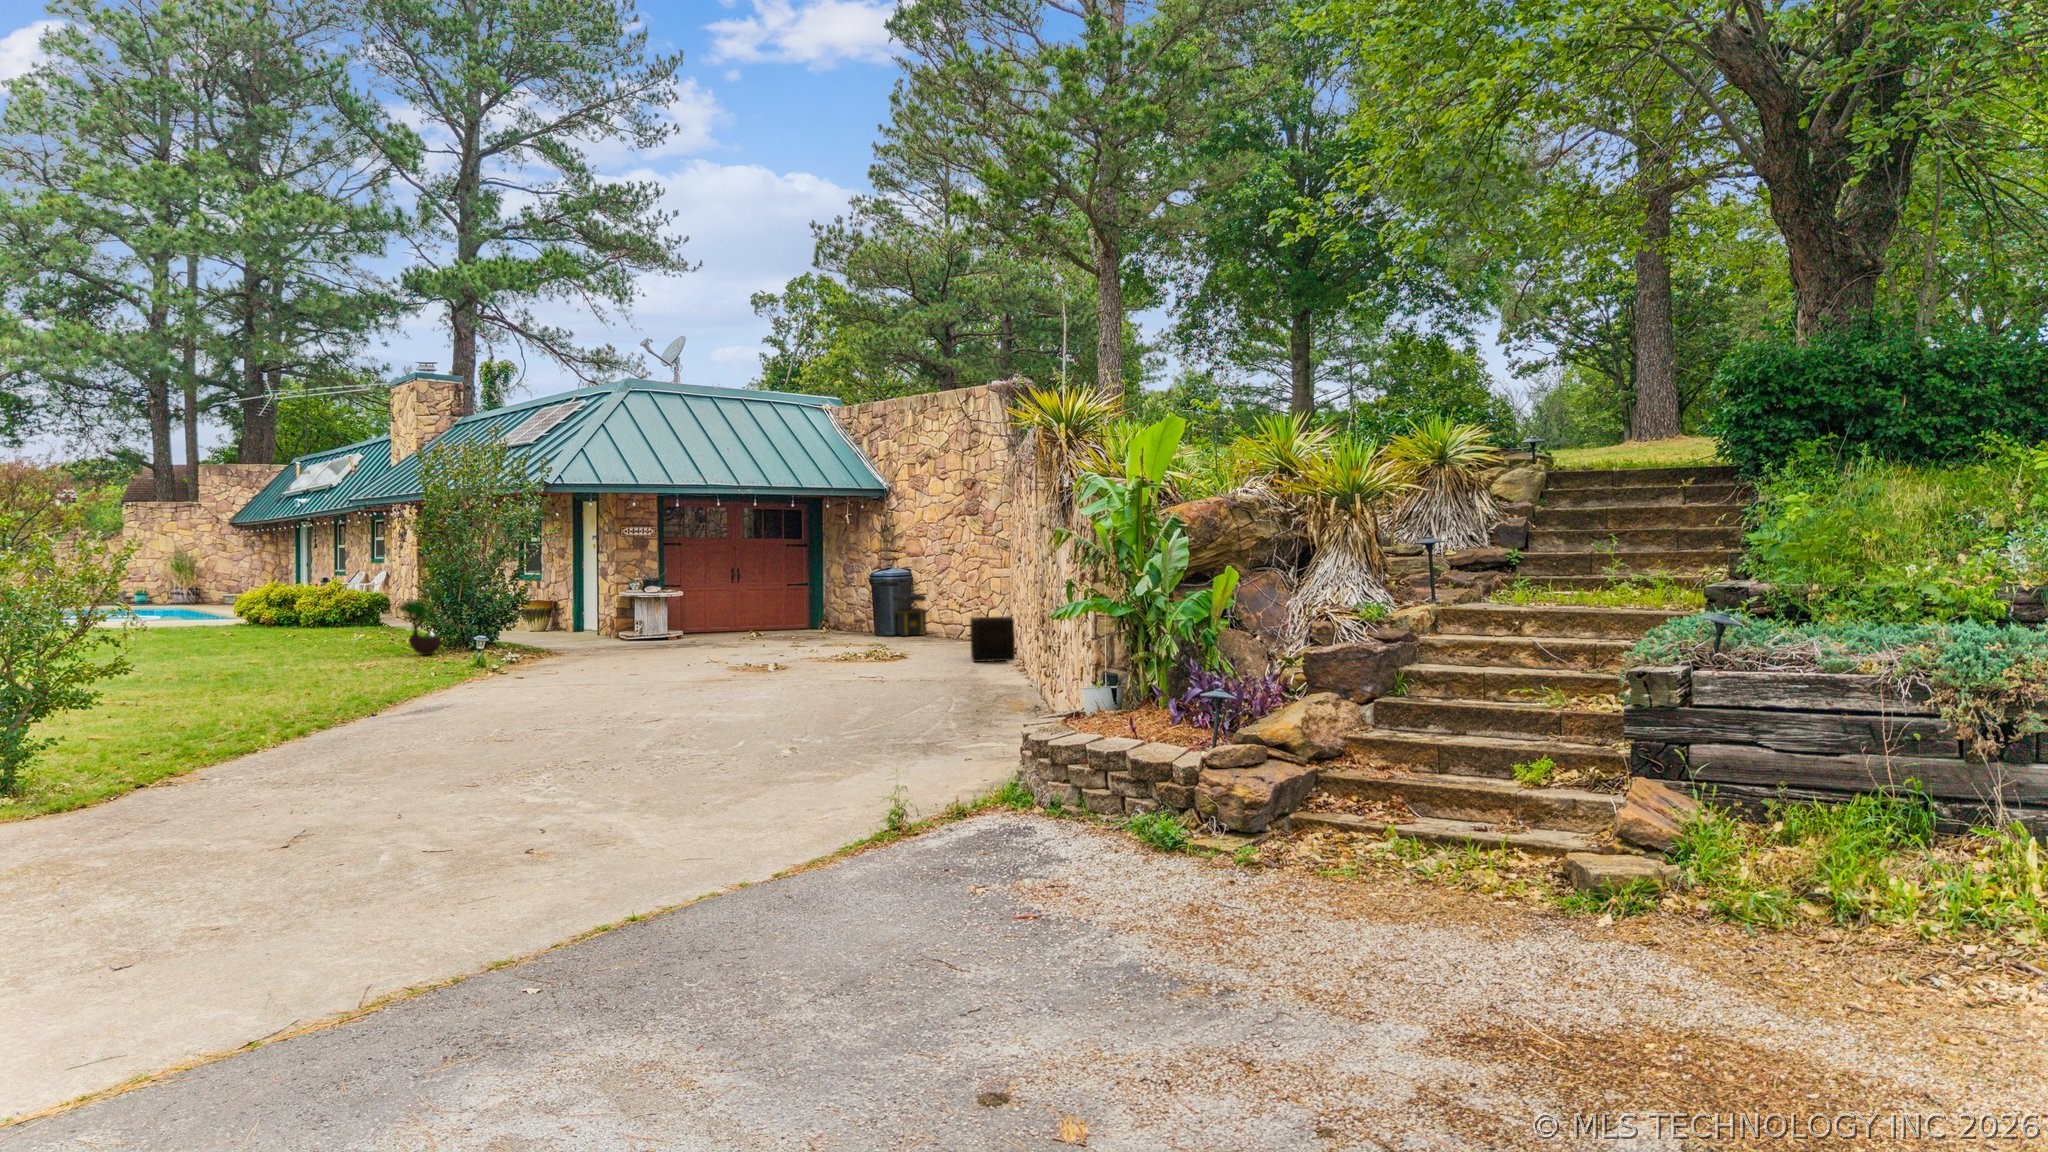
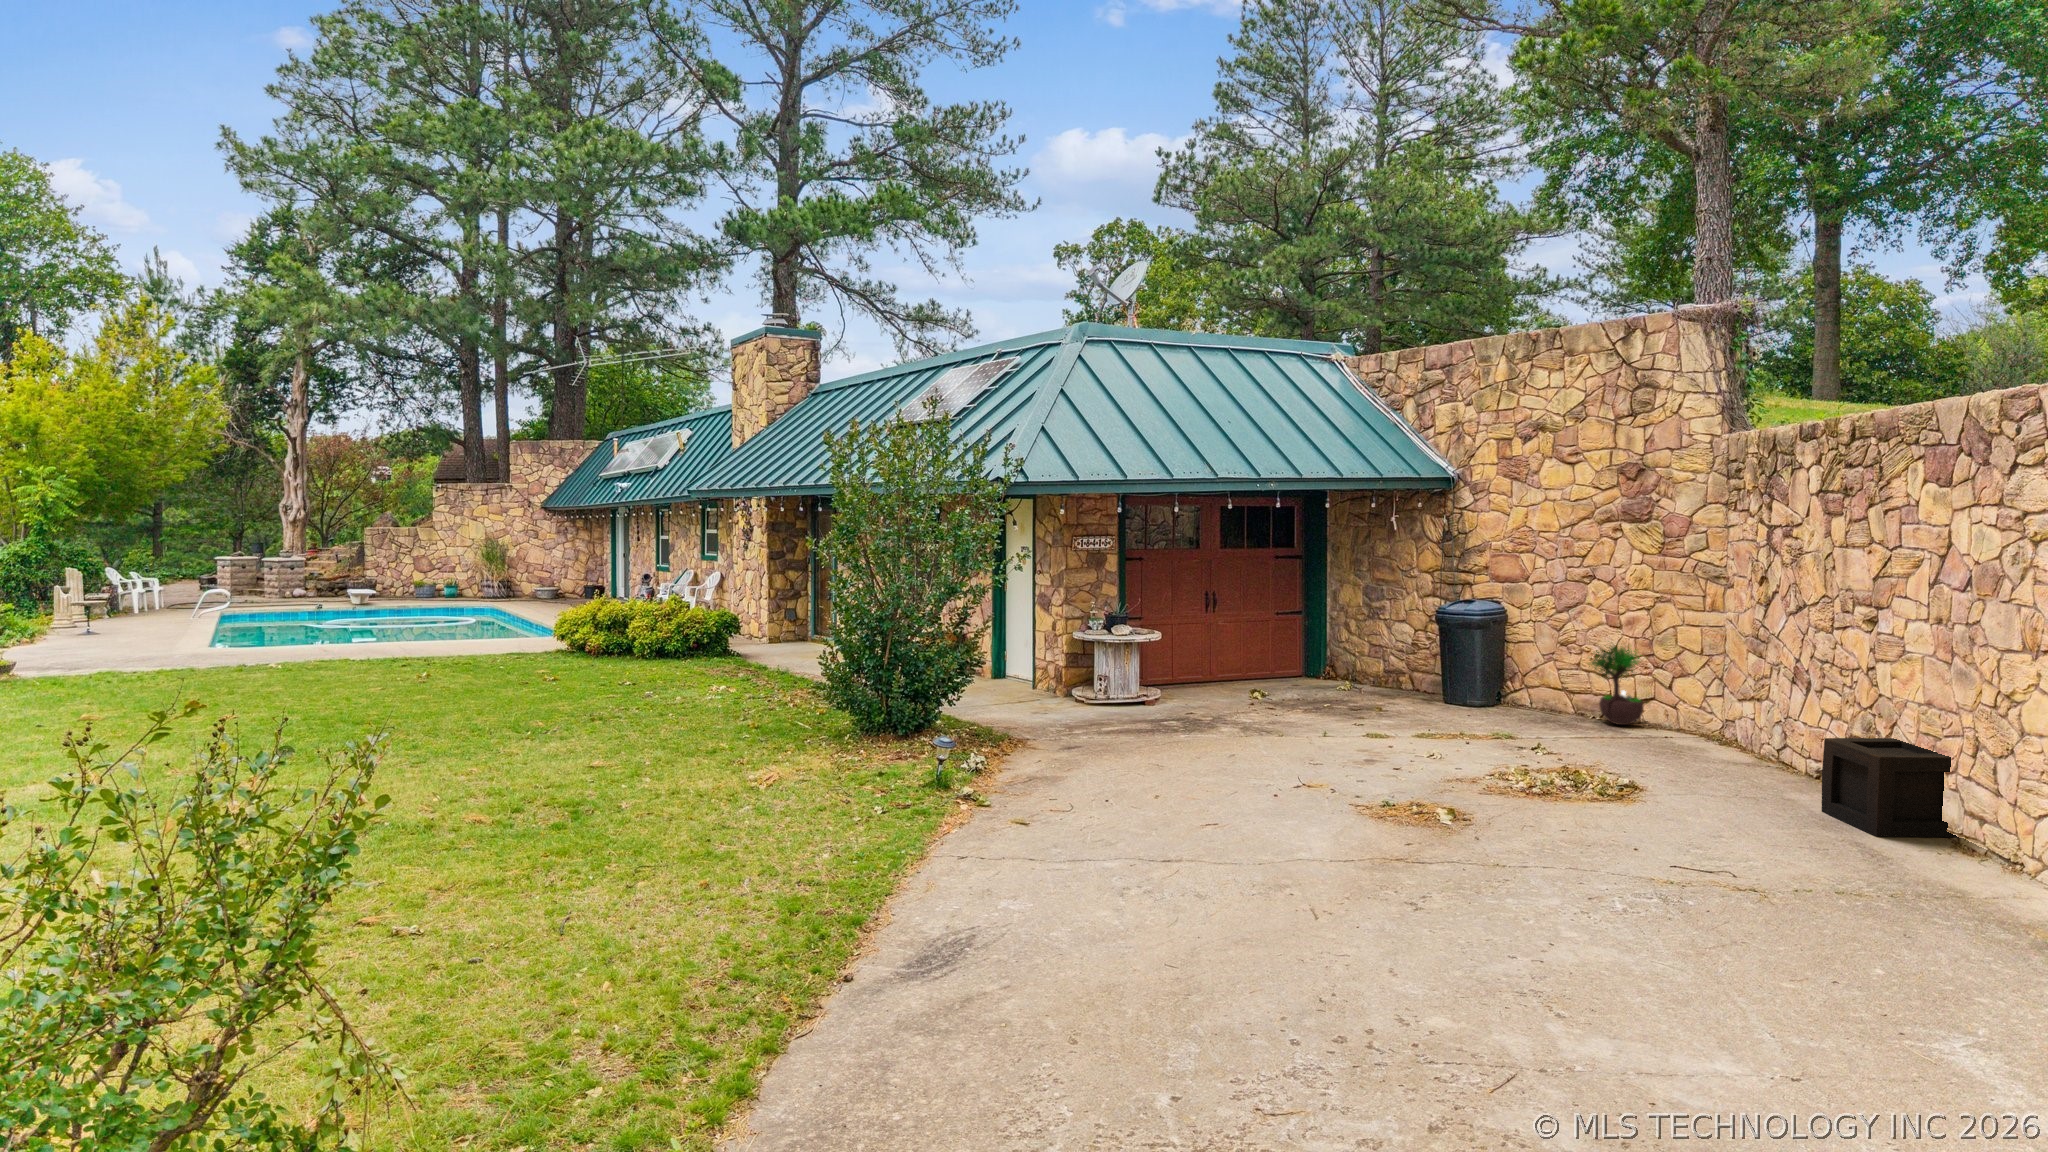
toolbox: present [893,594,927,636] -> none [1496,648,1562,719]
potted tree: present [399,597,442,655] -> present [1589,646,1643,725]

